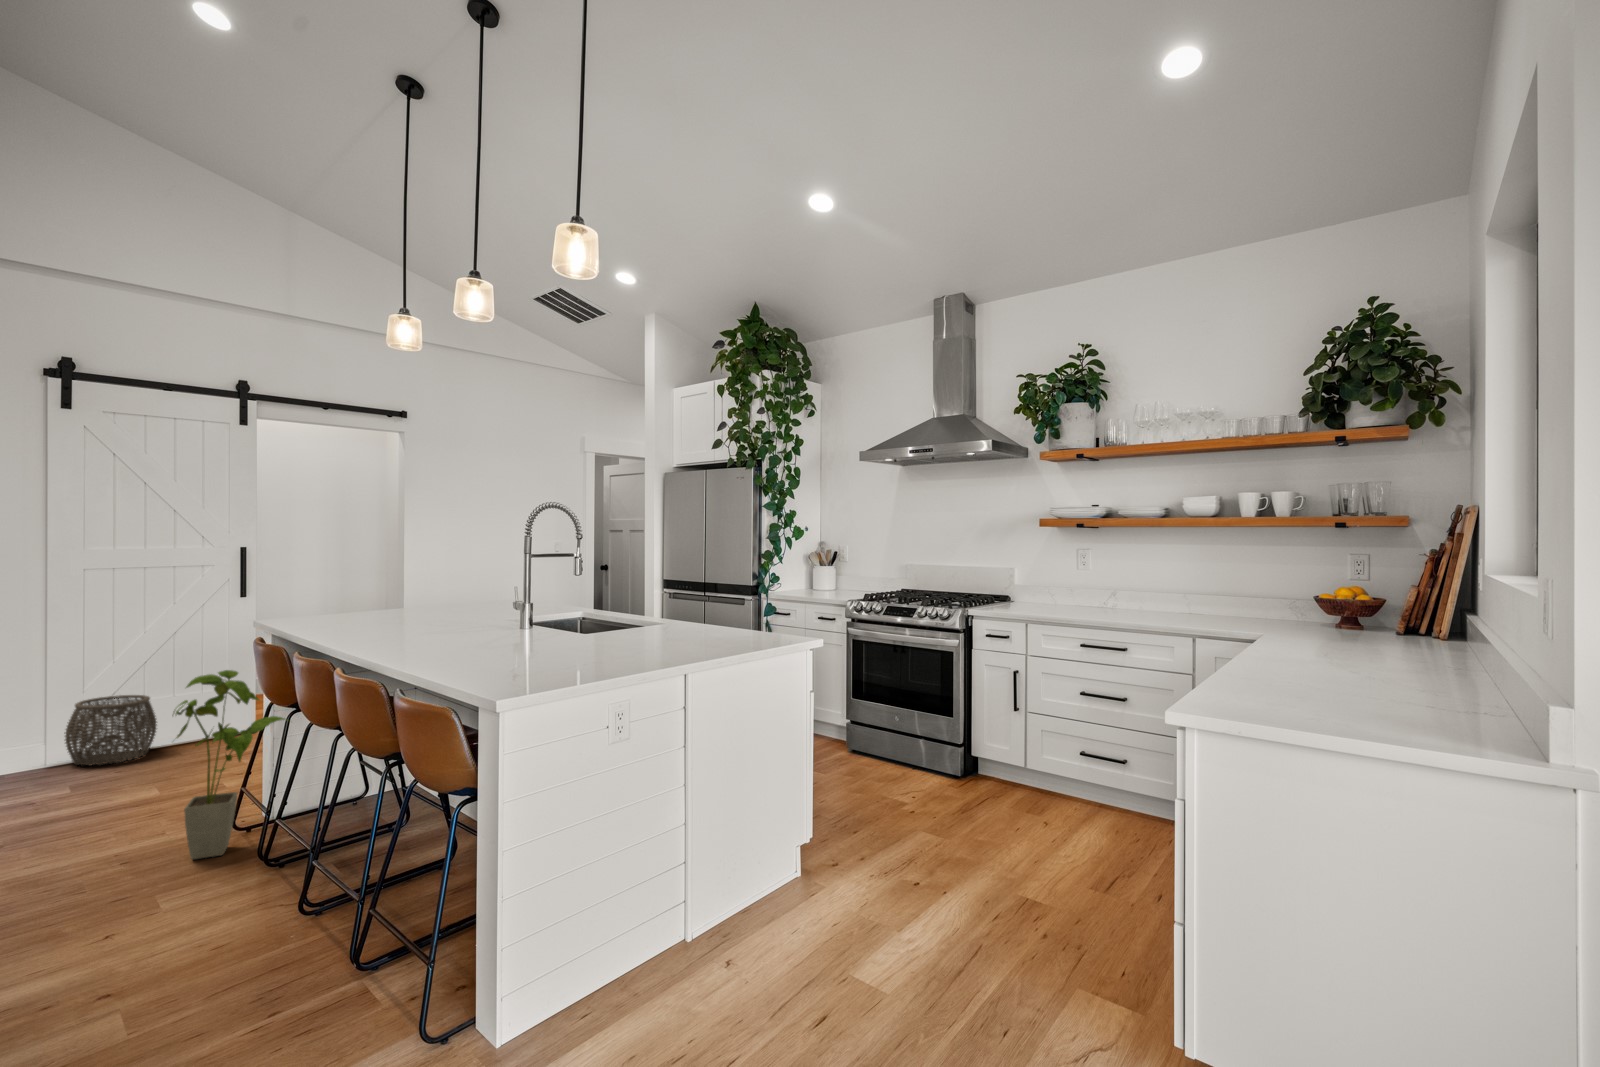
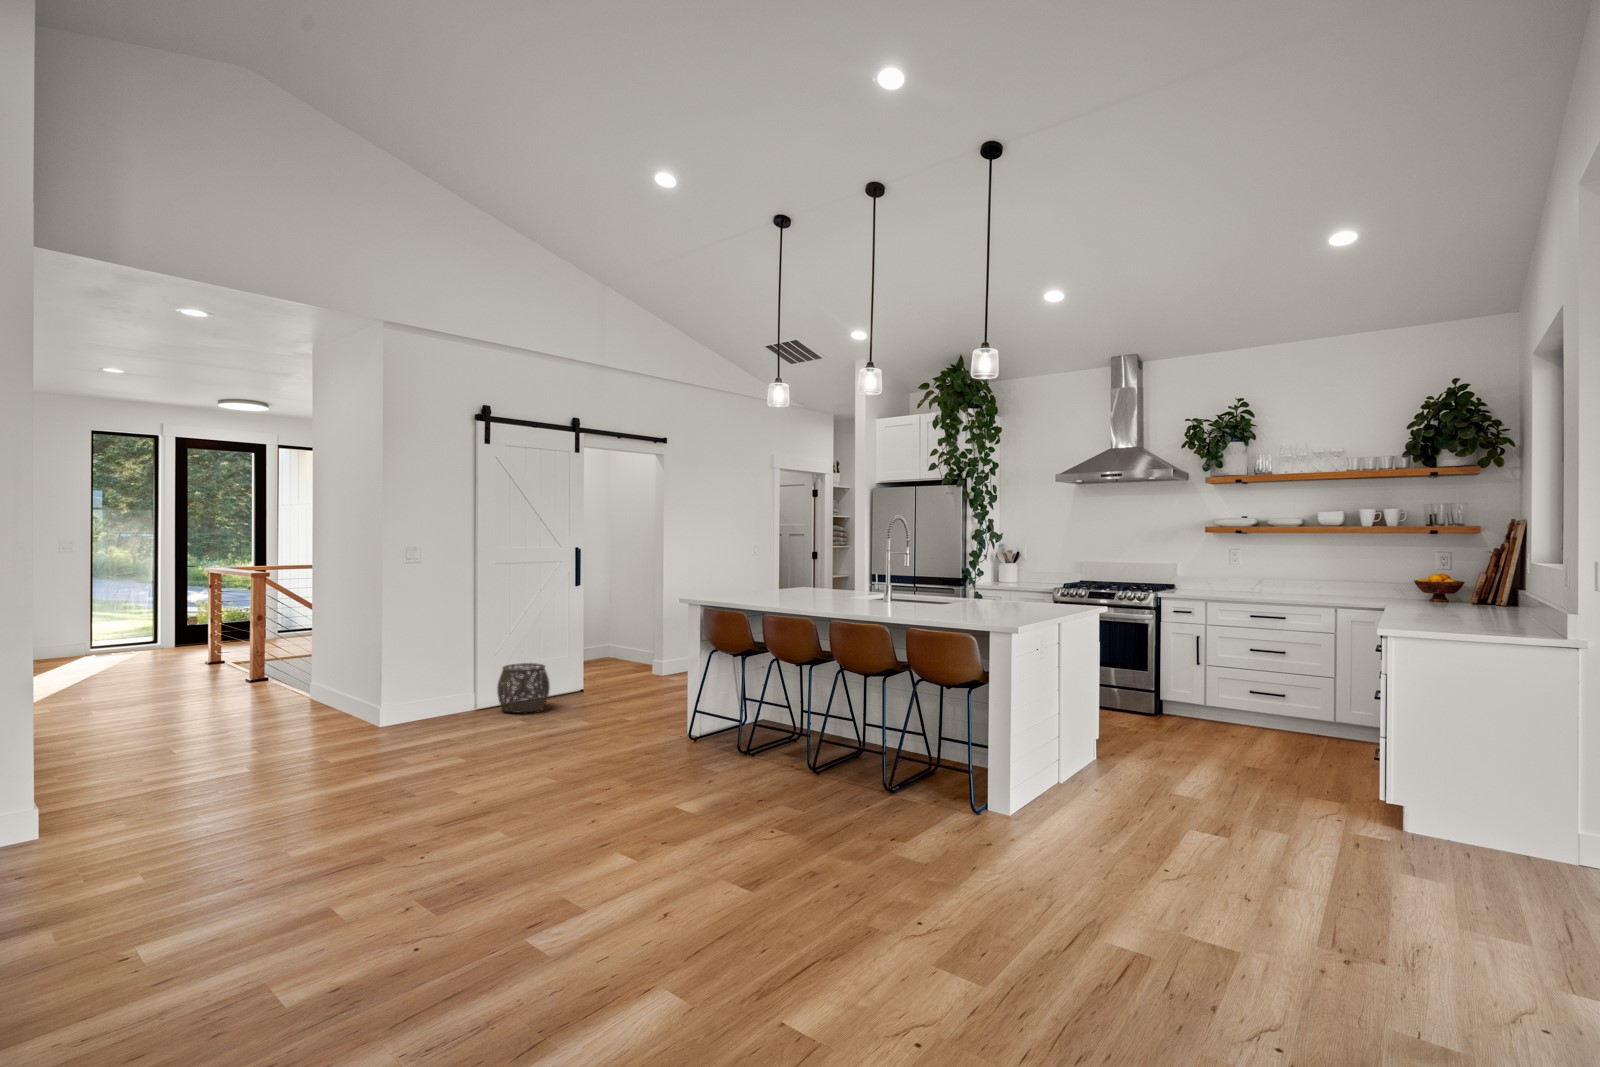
house plant: present [174,670,285,859] -> none [681,634,741,756]

